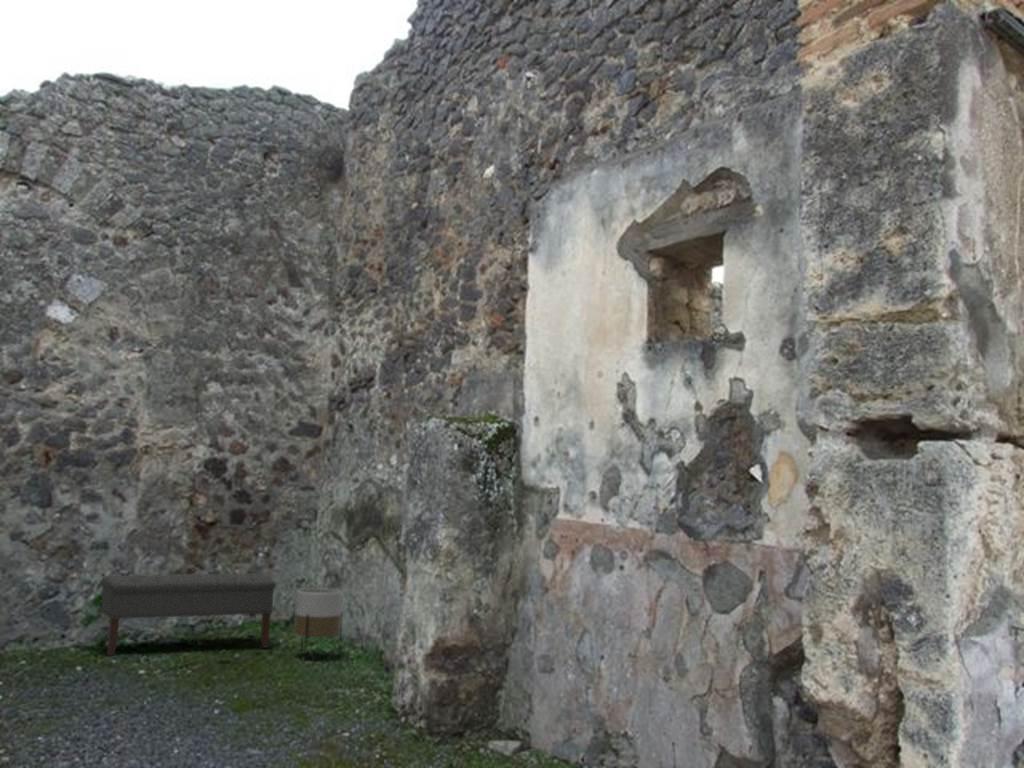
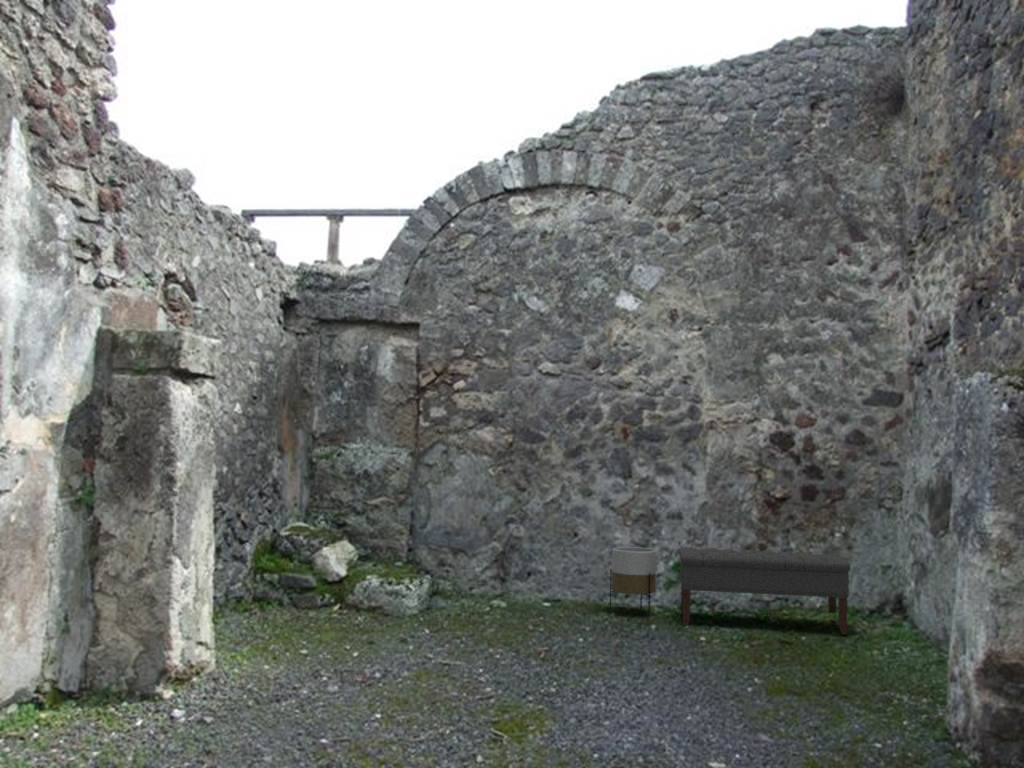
planter: present [293,588,342,658] -> present [609,547,657,617]

